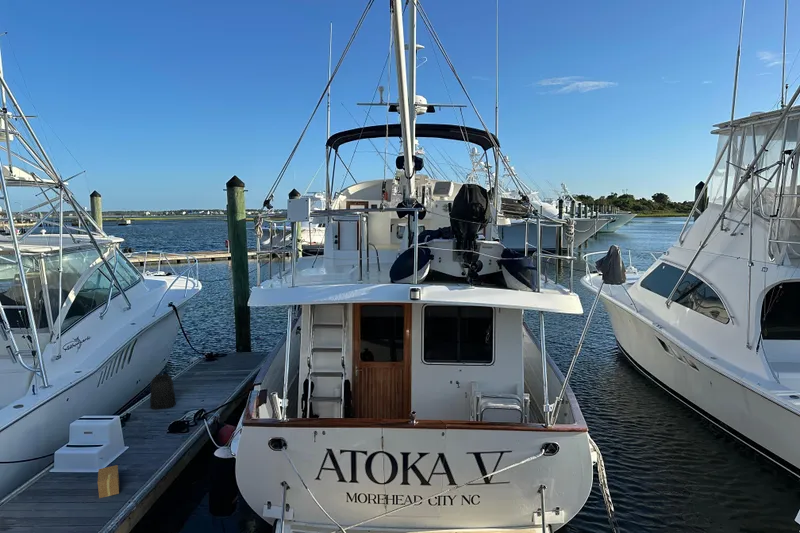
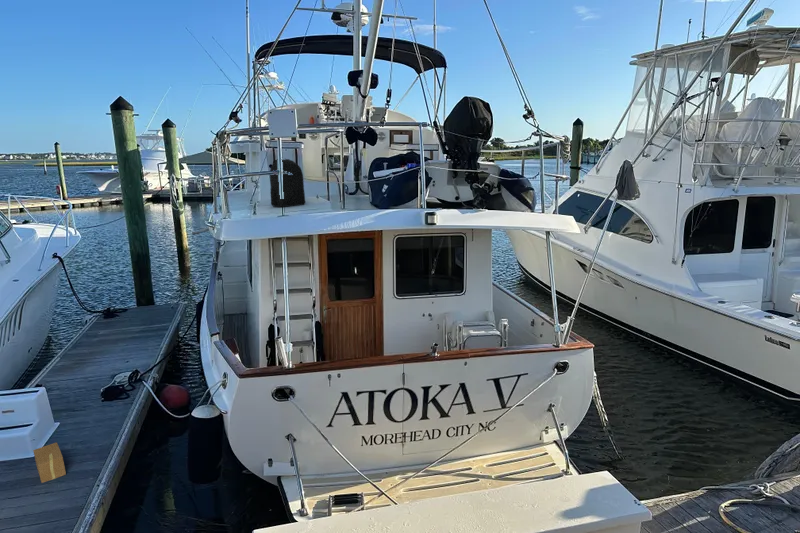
backpack: present [150,374,176,410] -> present [270,159,305,207]

